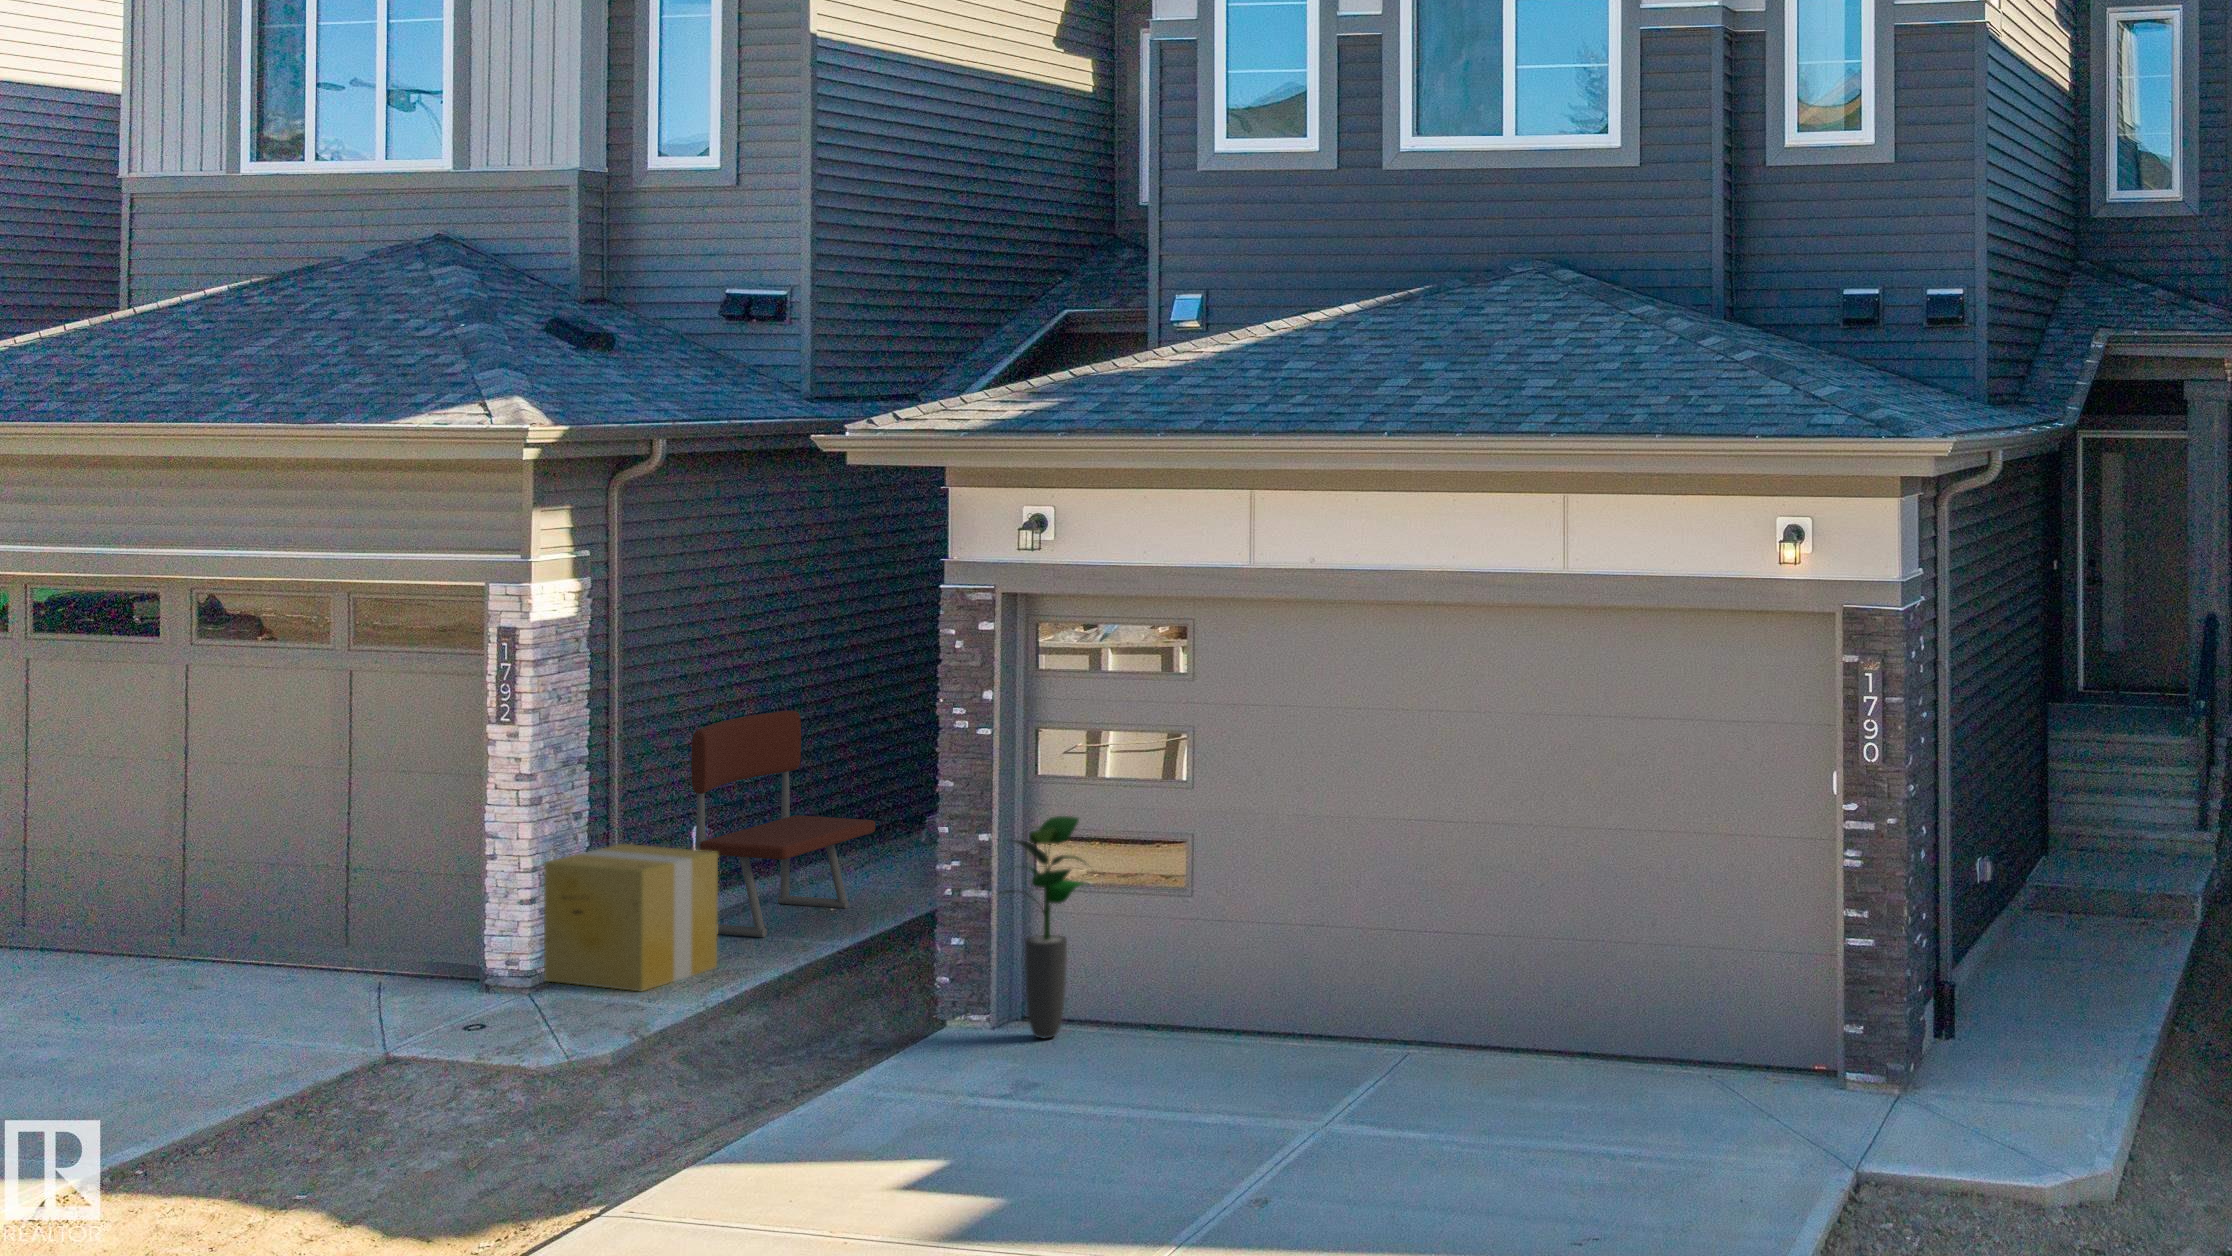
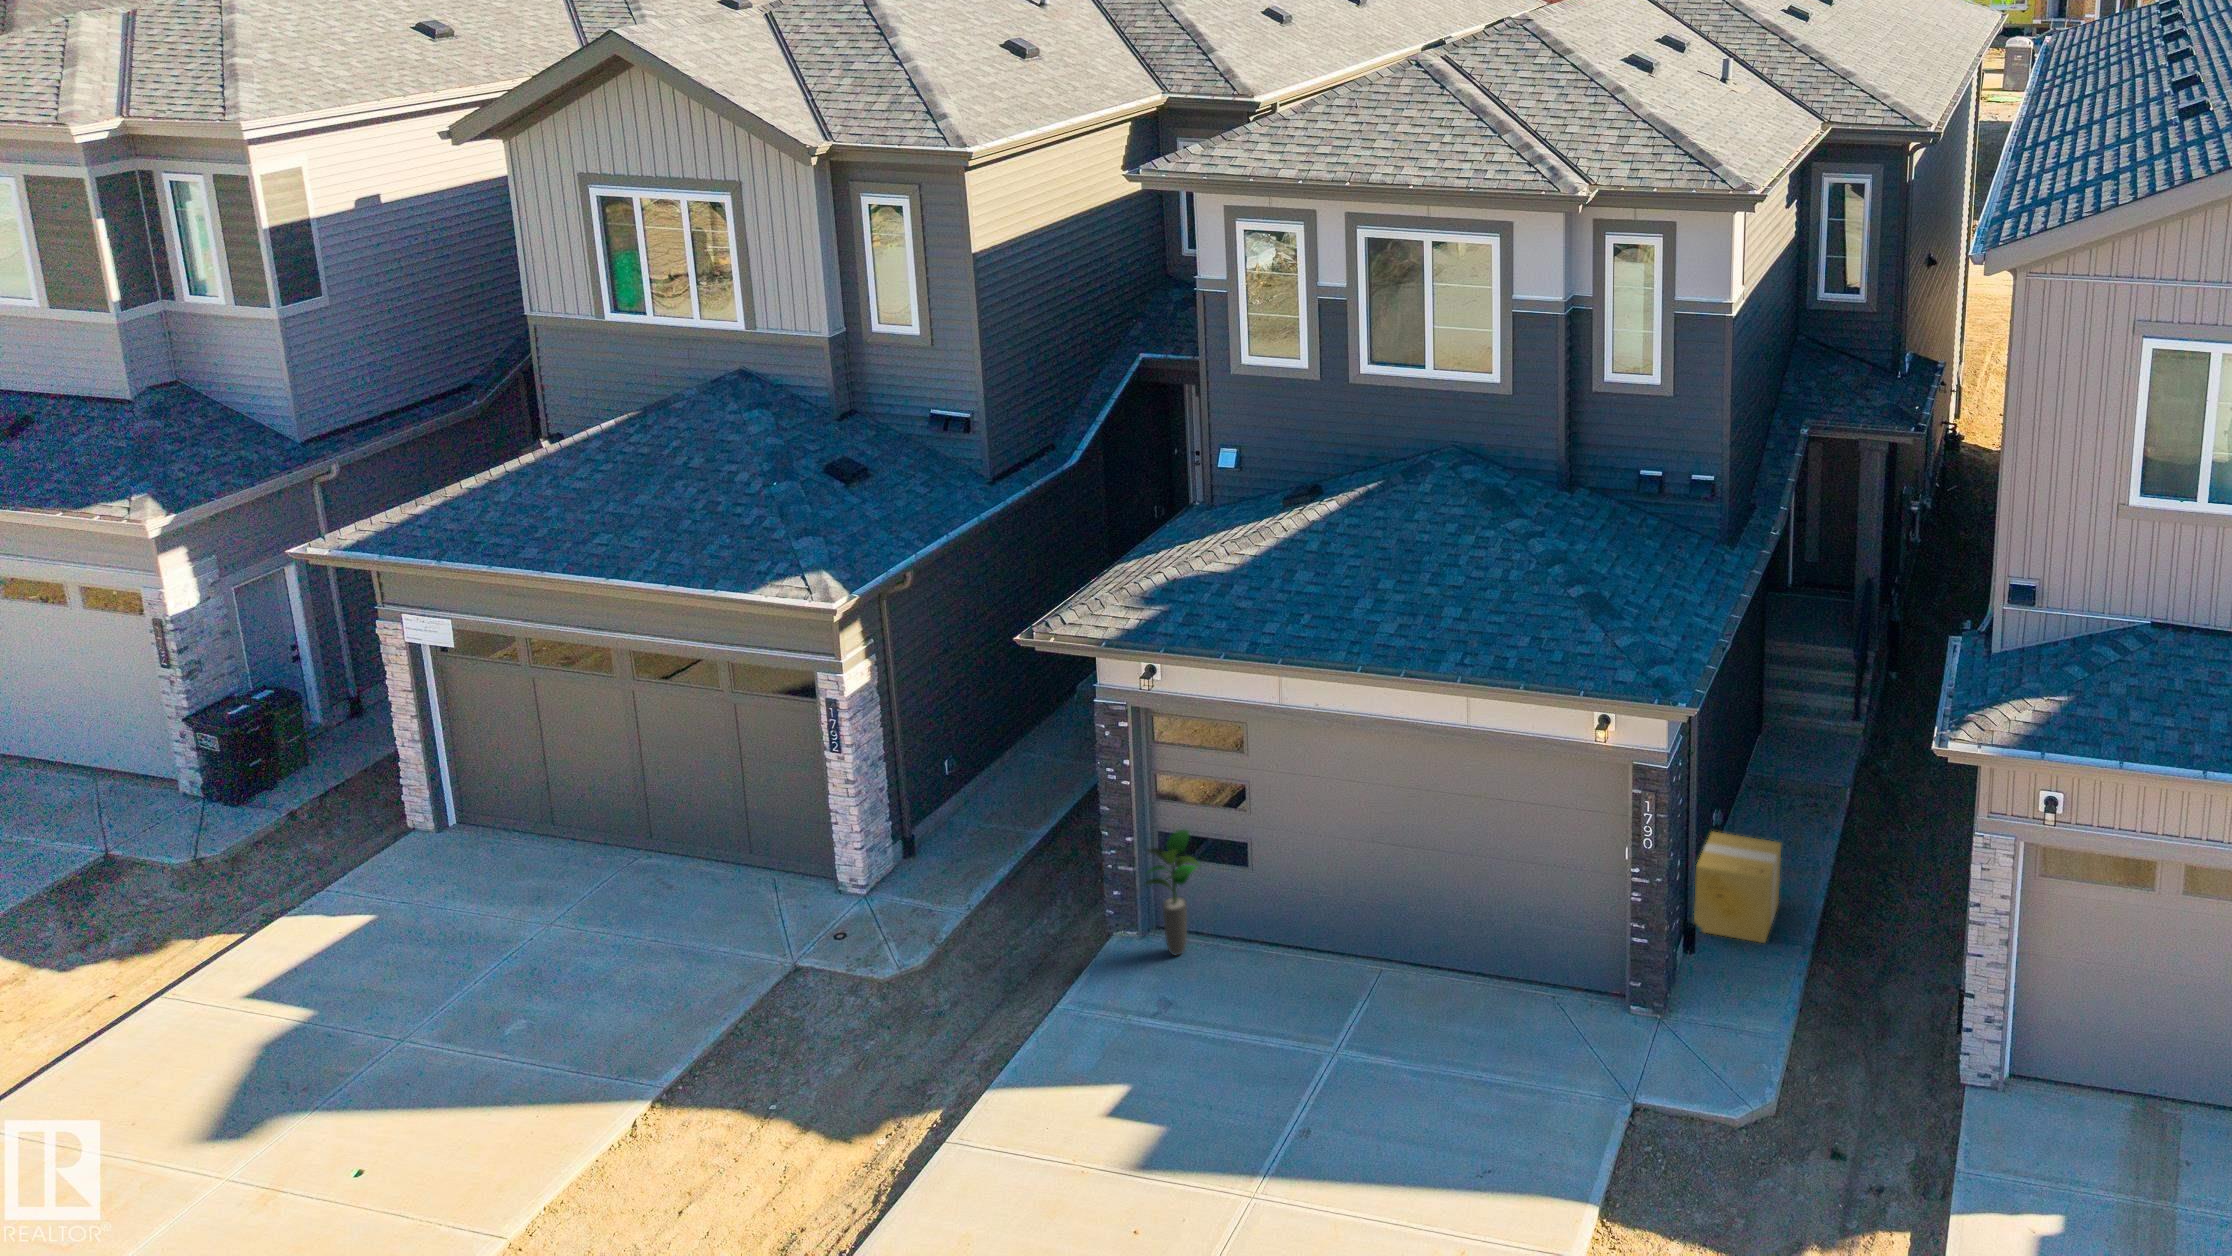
bench: present [692,711,875,937] -> none [943,672,1054,825]
cardboard box: present [544,844,718,991] -> present [1694,832,1781,943]

